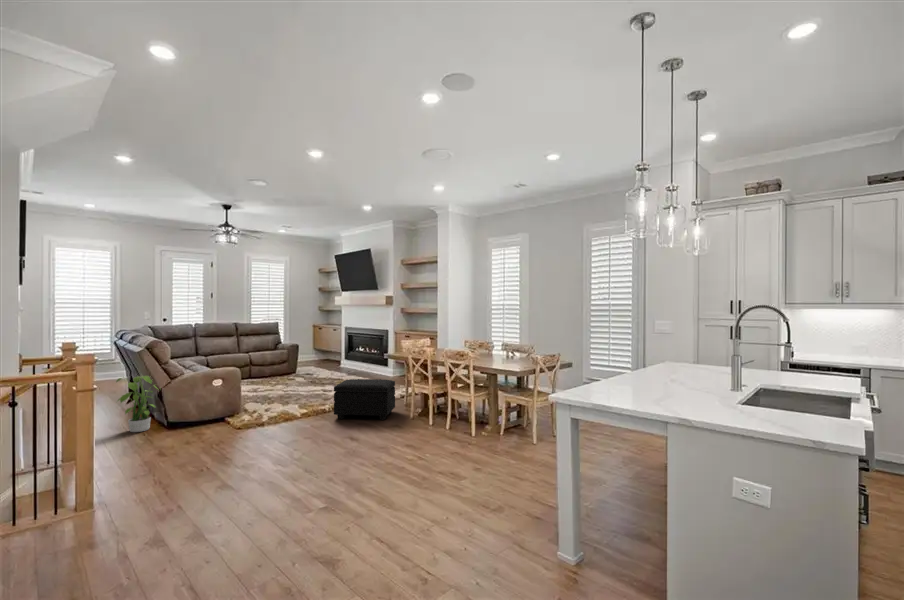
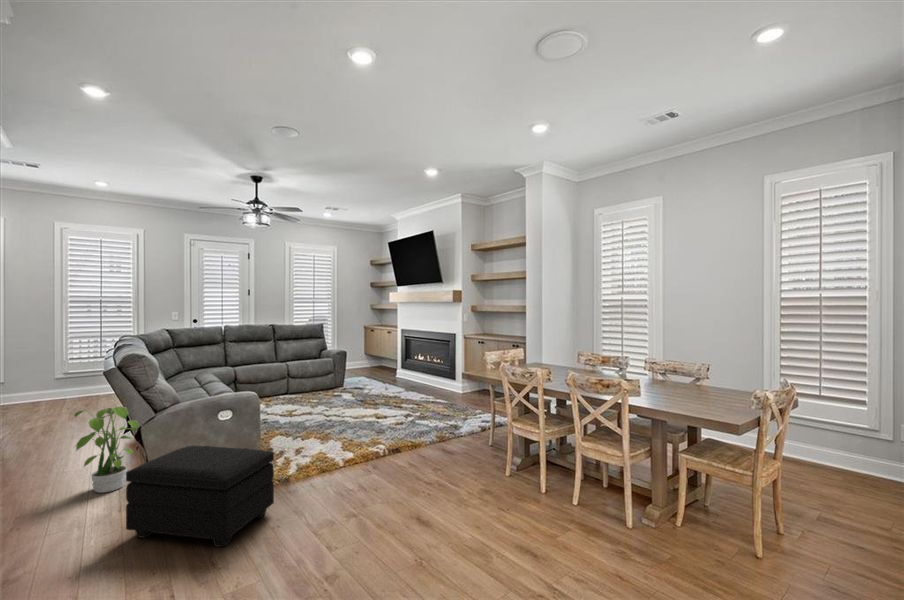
footstool: present [334,379,395,420] -> present [126,446,274,547]

